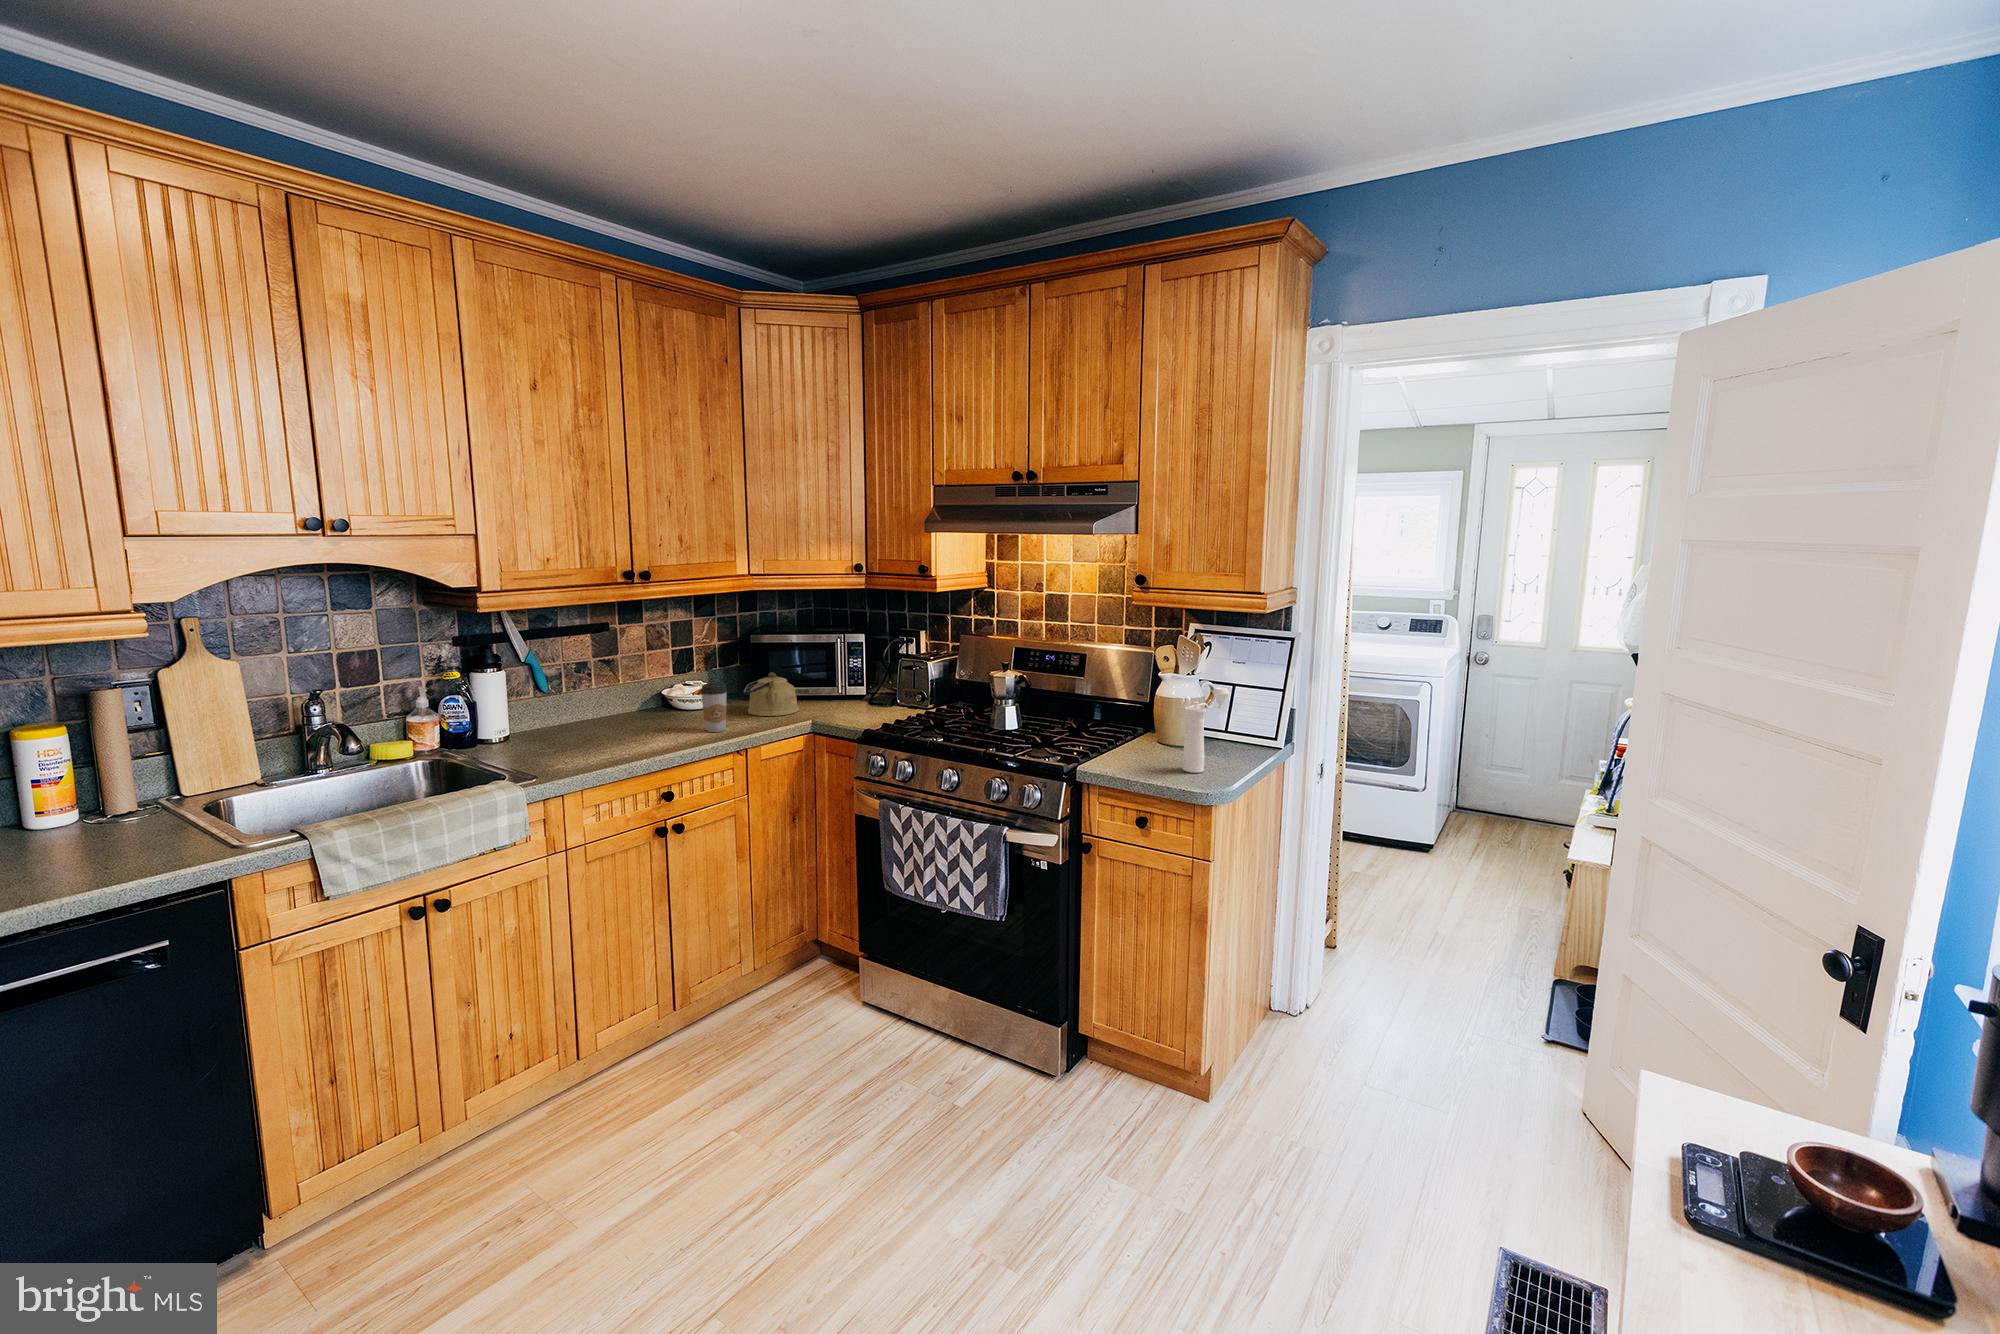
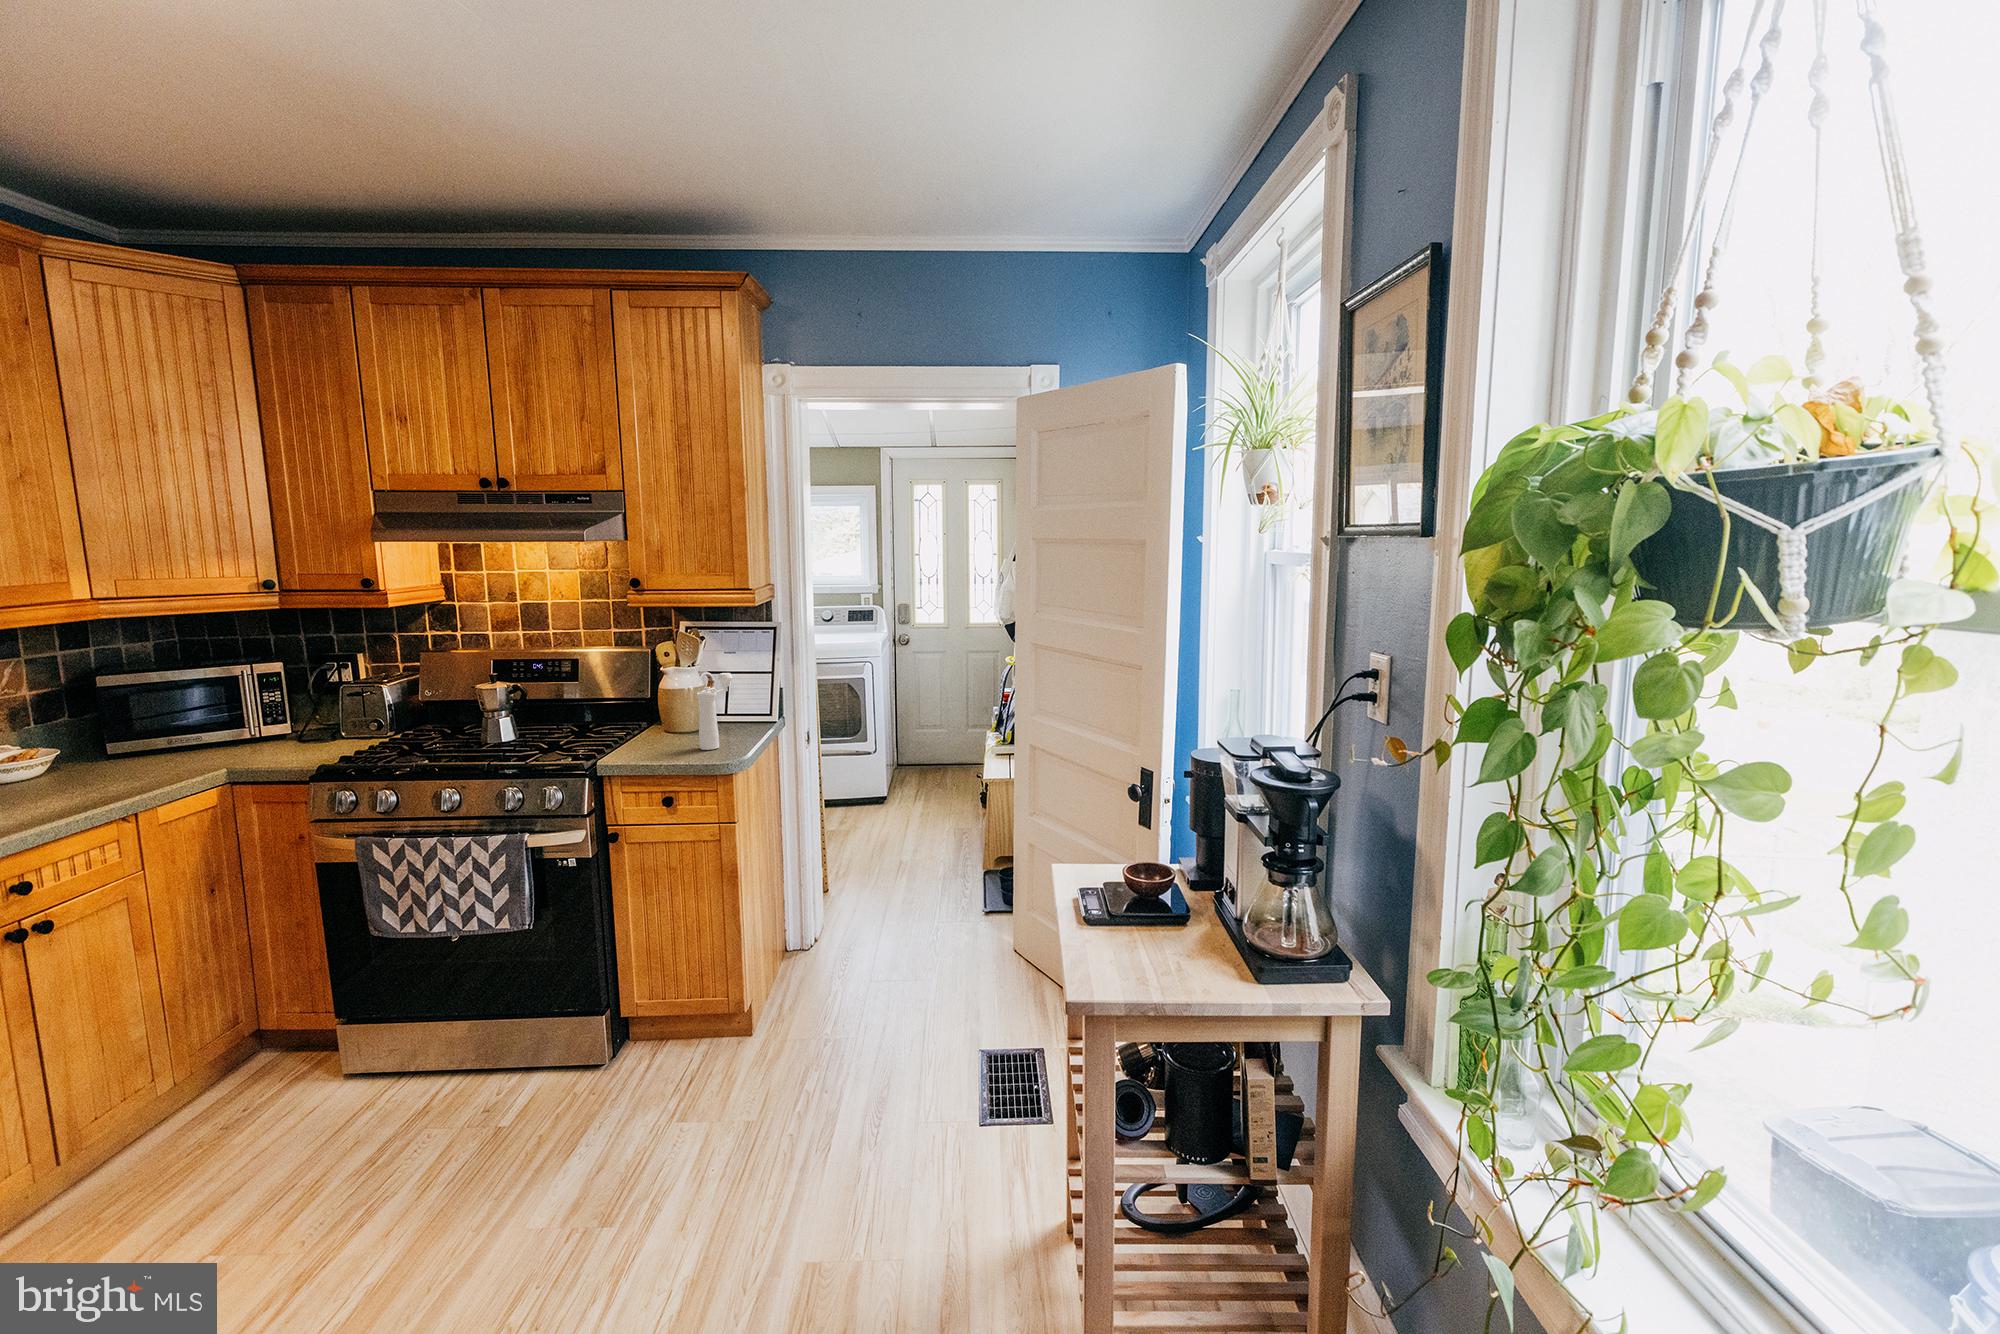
kettle: present [744,673,799,716] -> none [105,718,199,774]
coffee cup: present [701,683,727,732] -> none [46,737,94,800]

